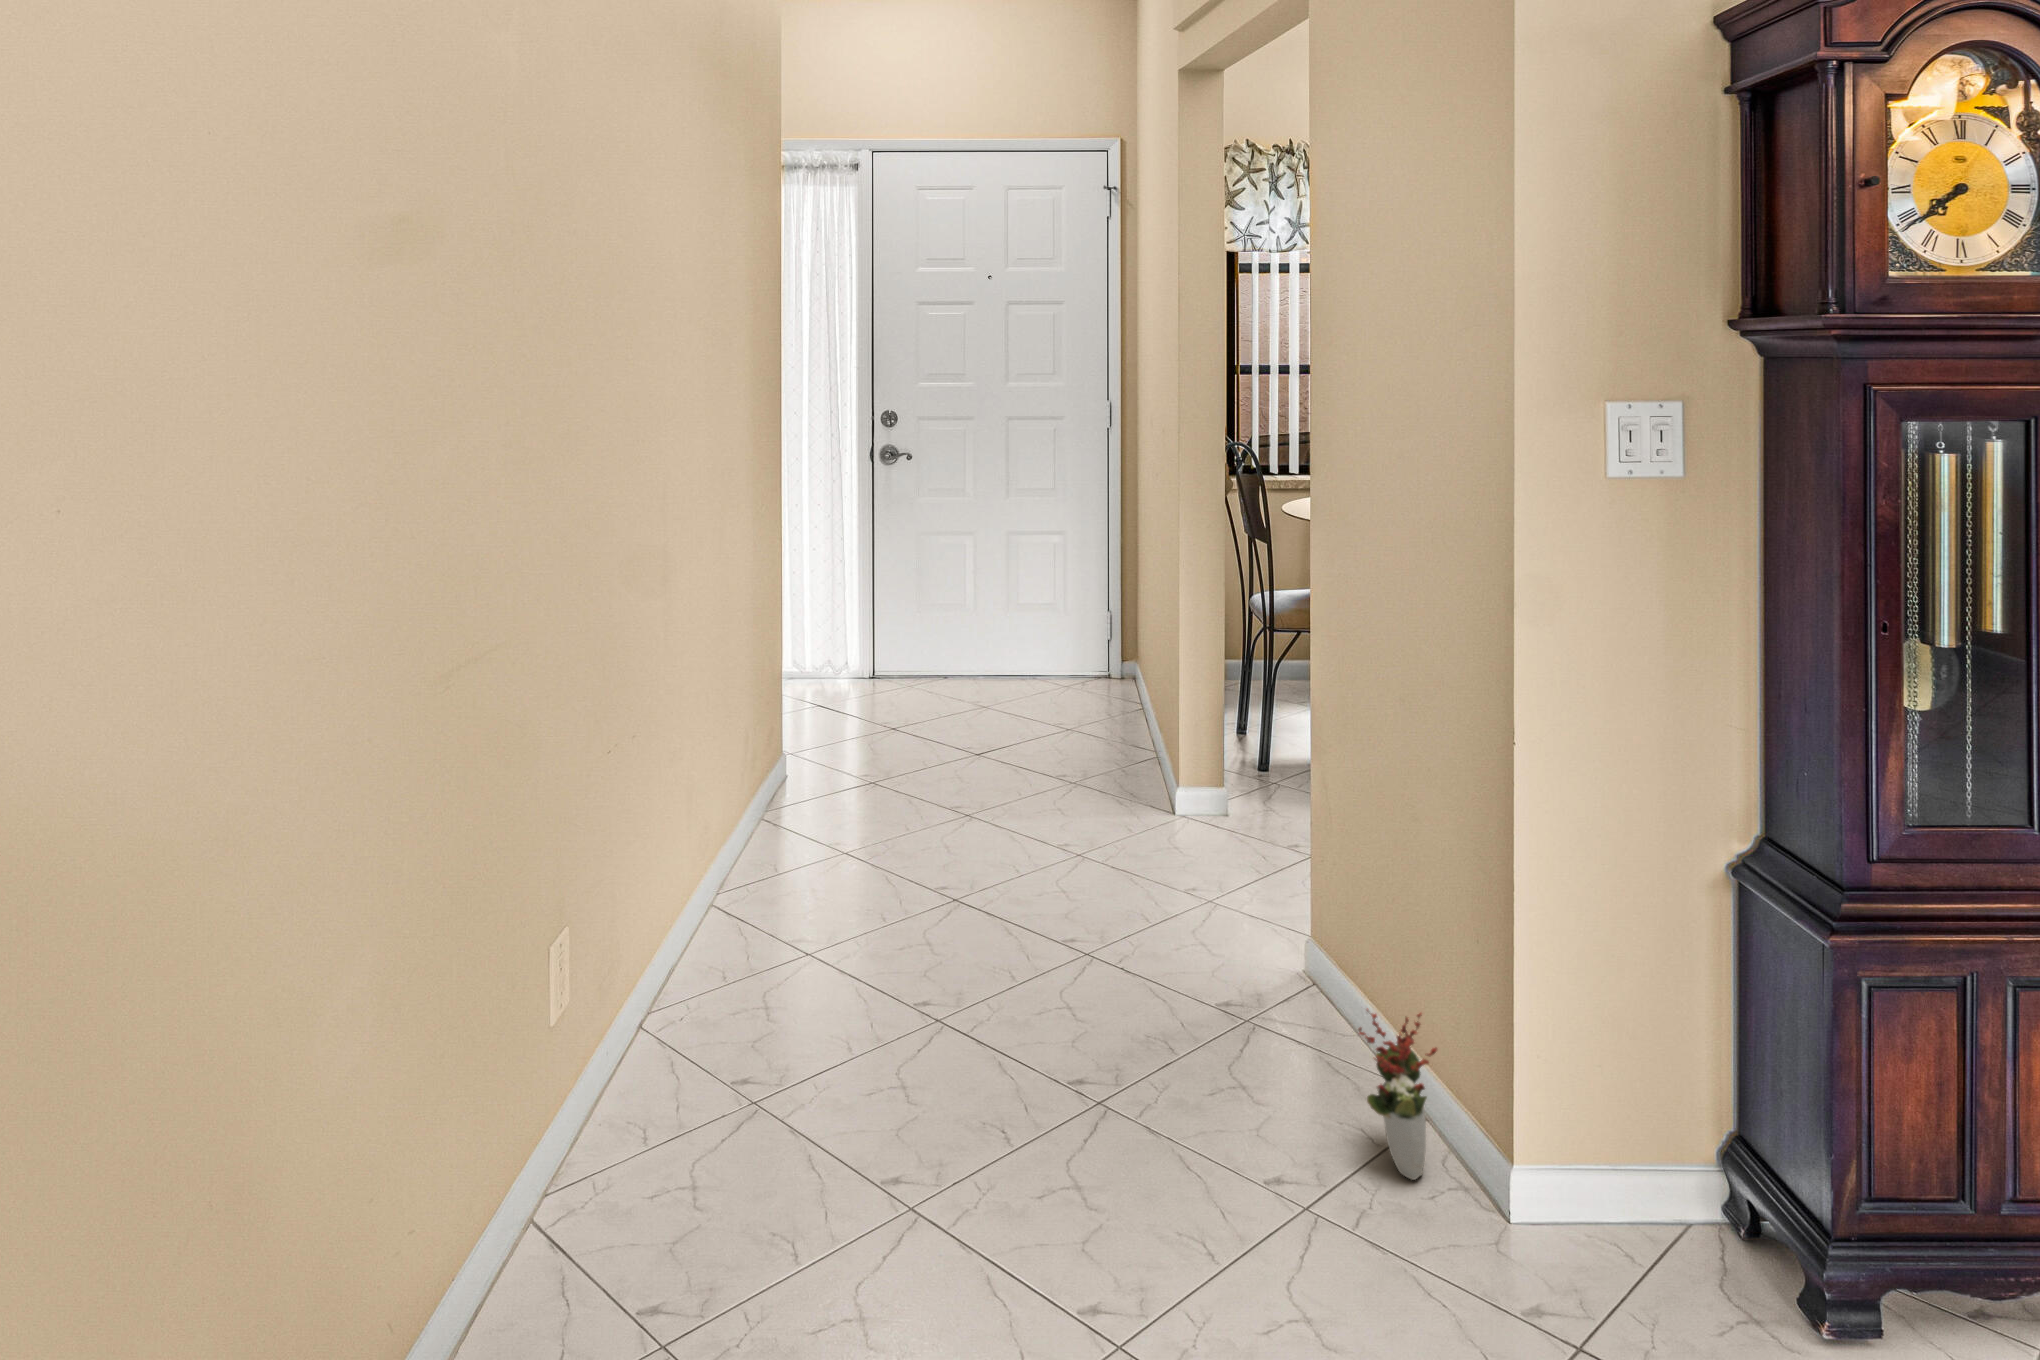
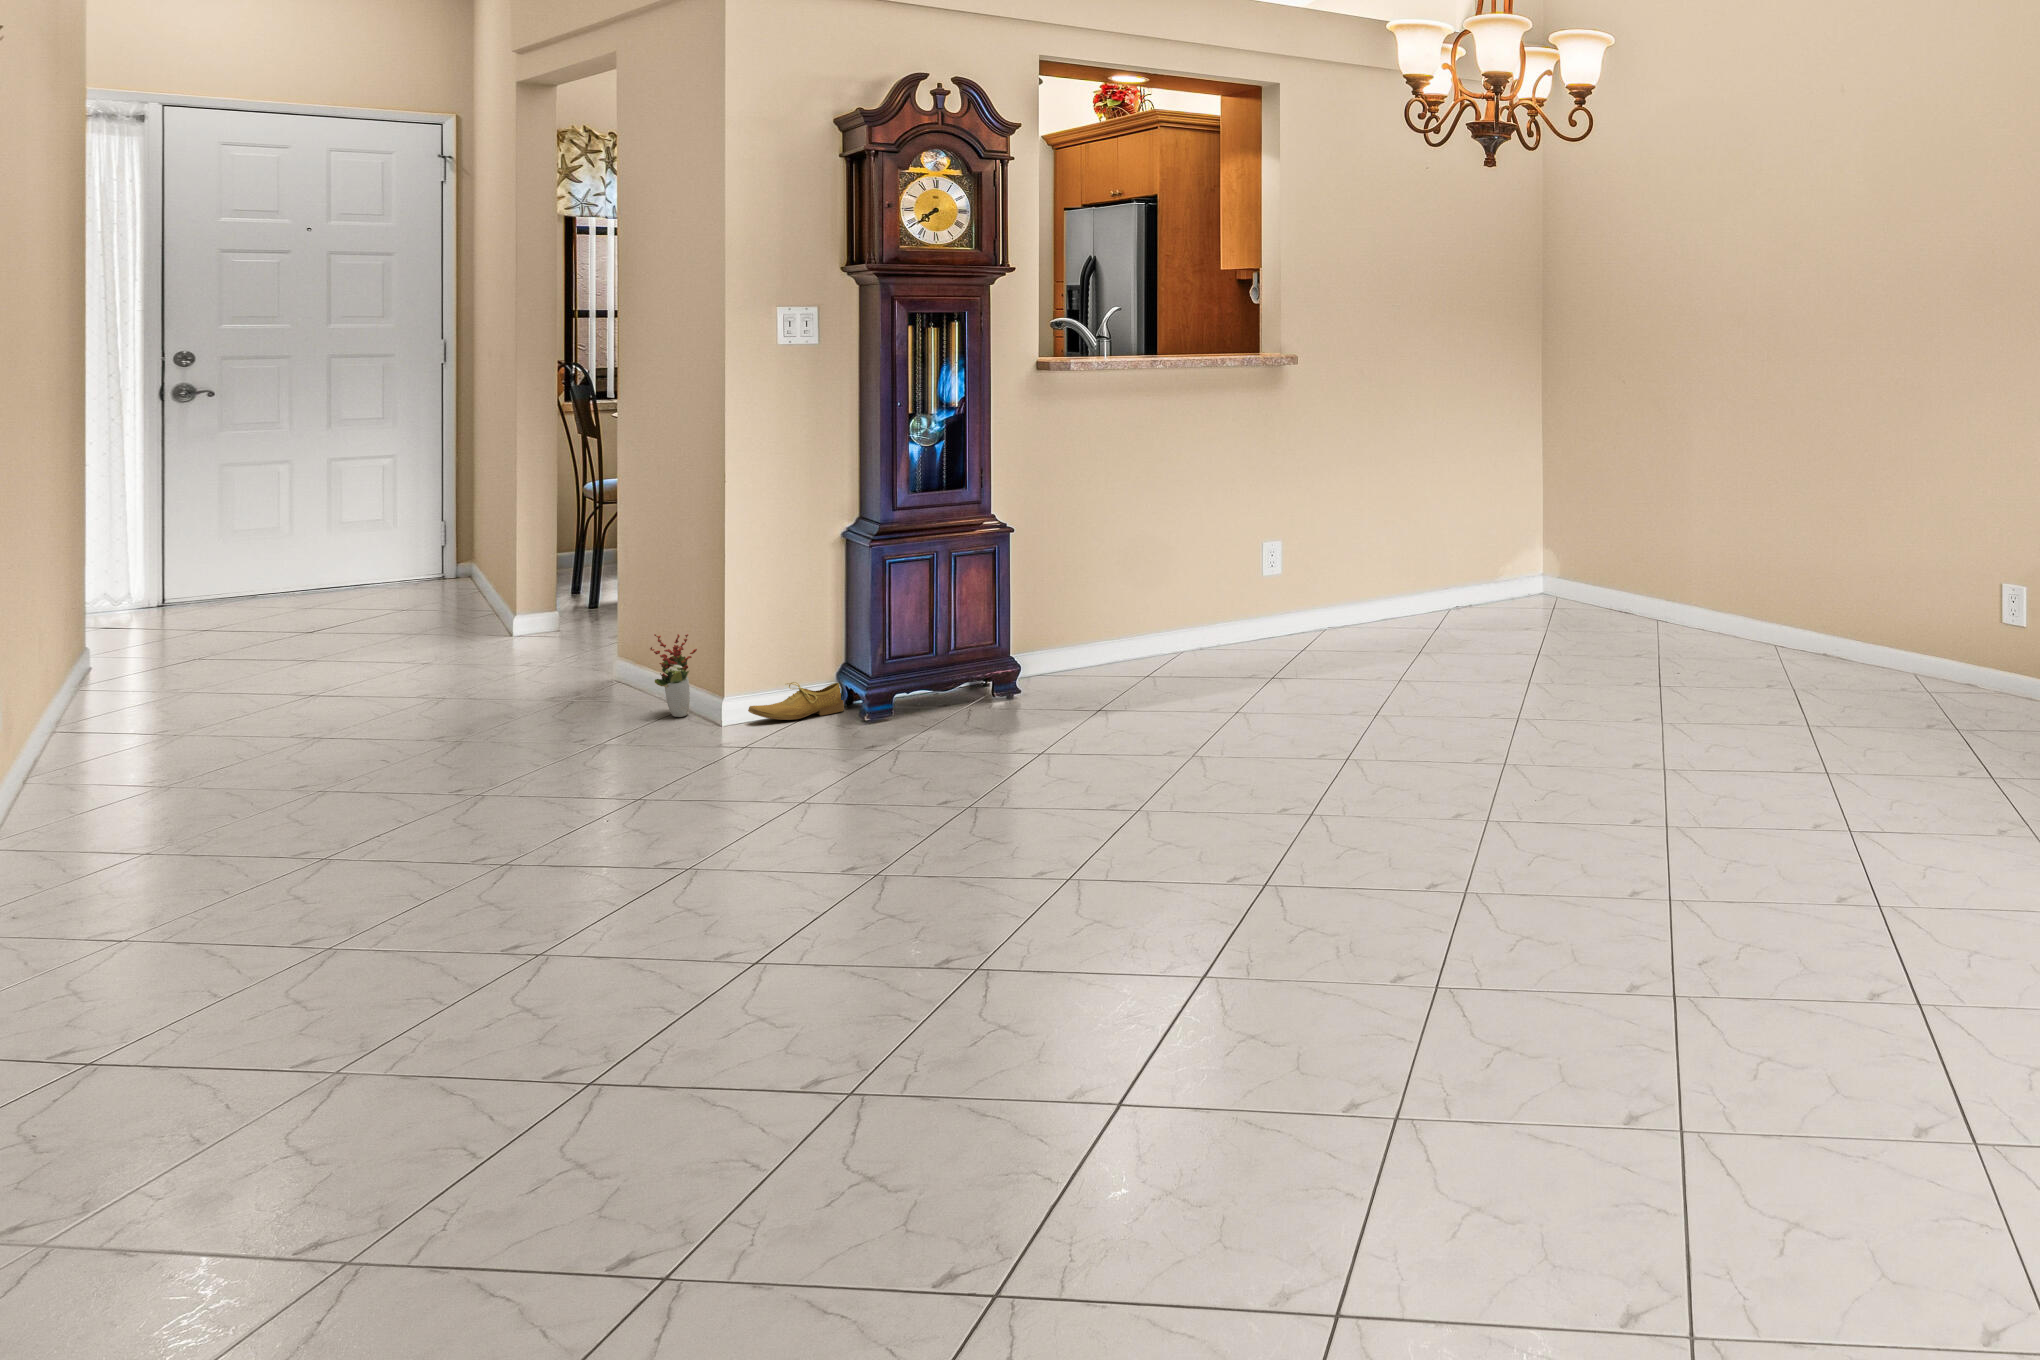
shoe: none [1547,1192,1741,1297] -> present [748,682,844,720]

